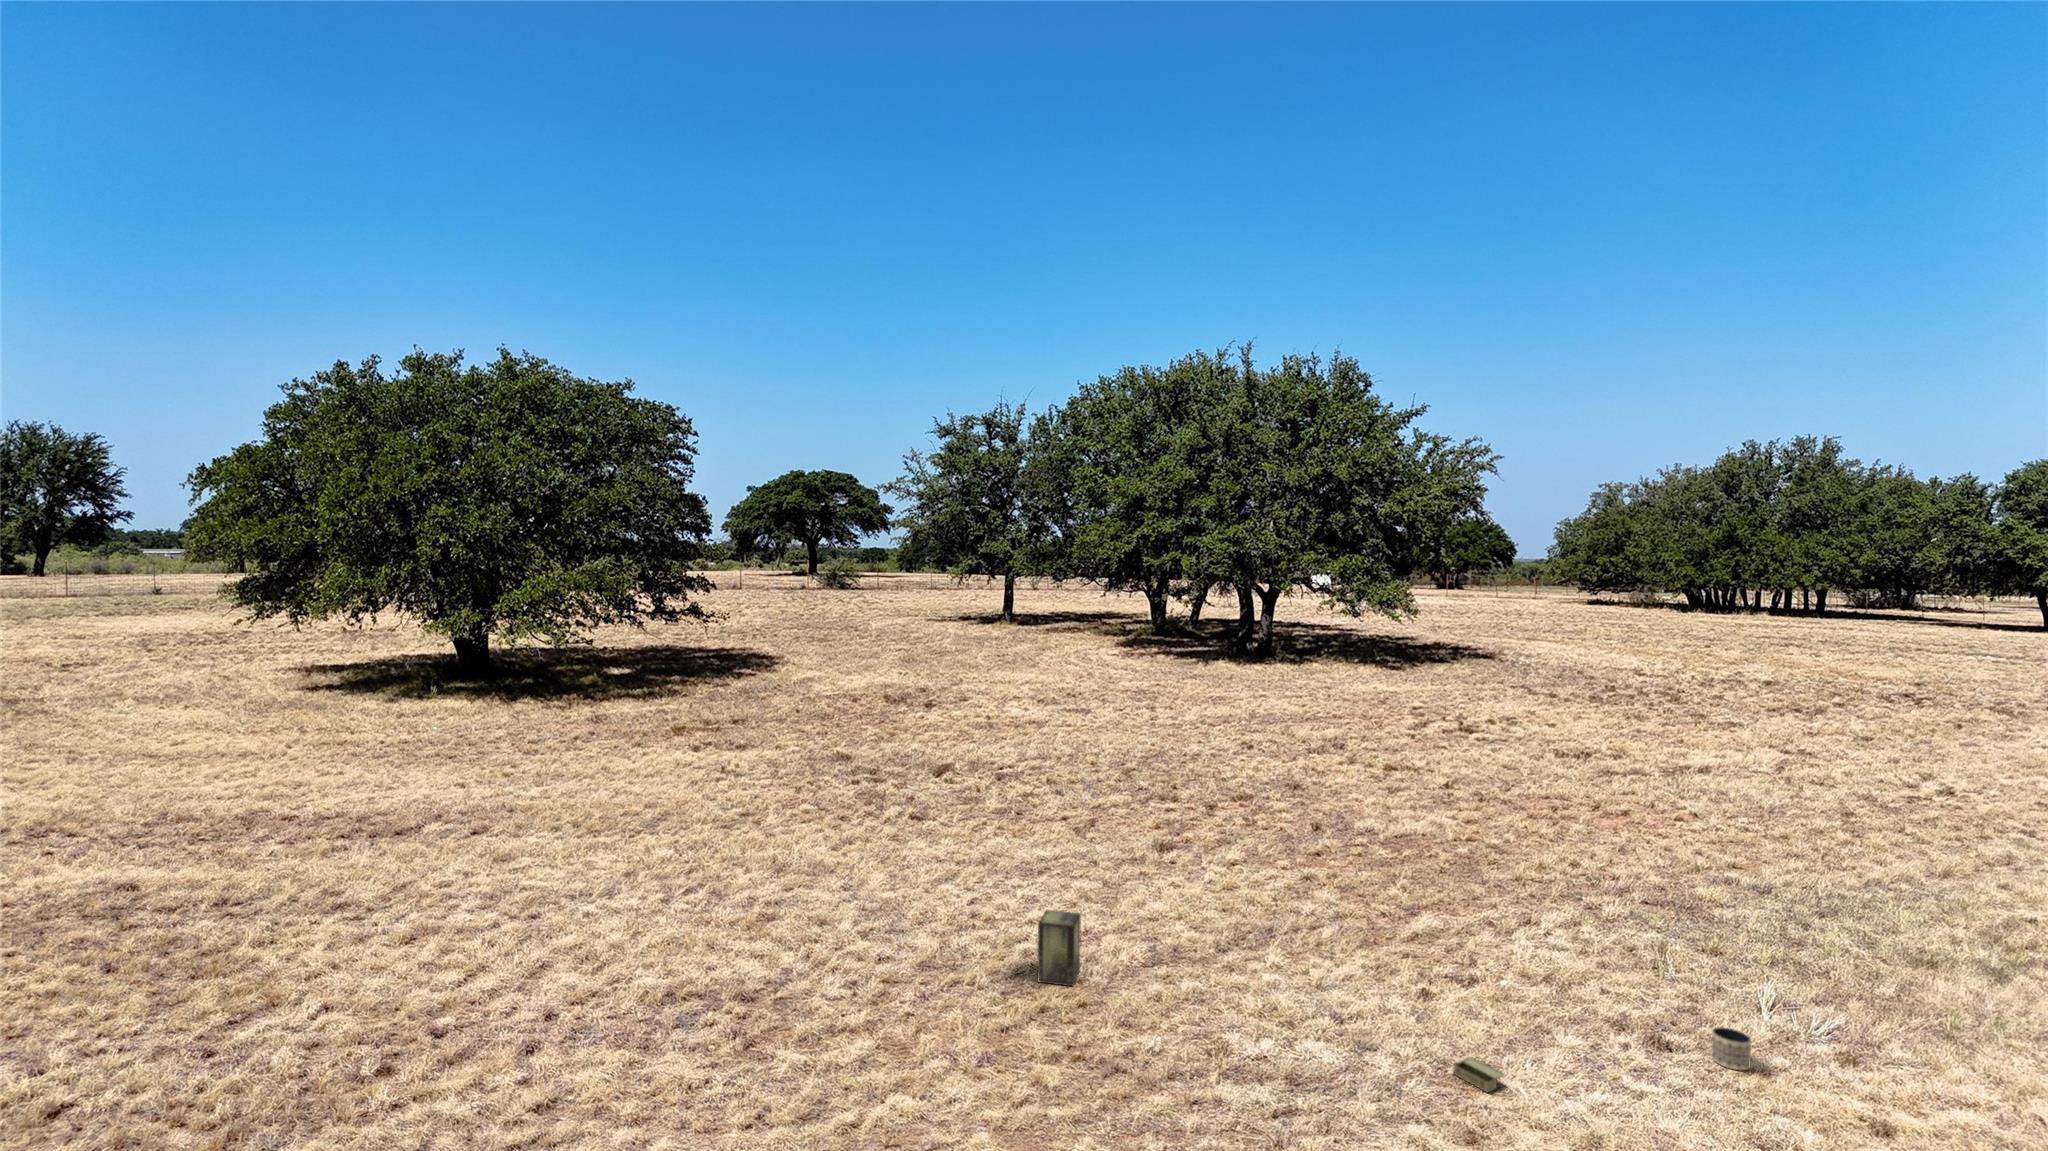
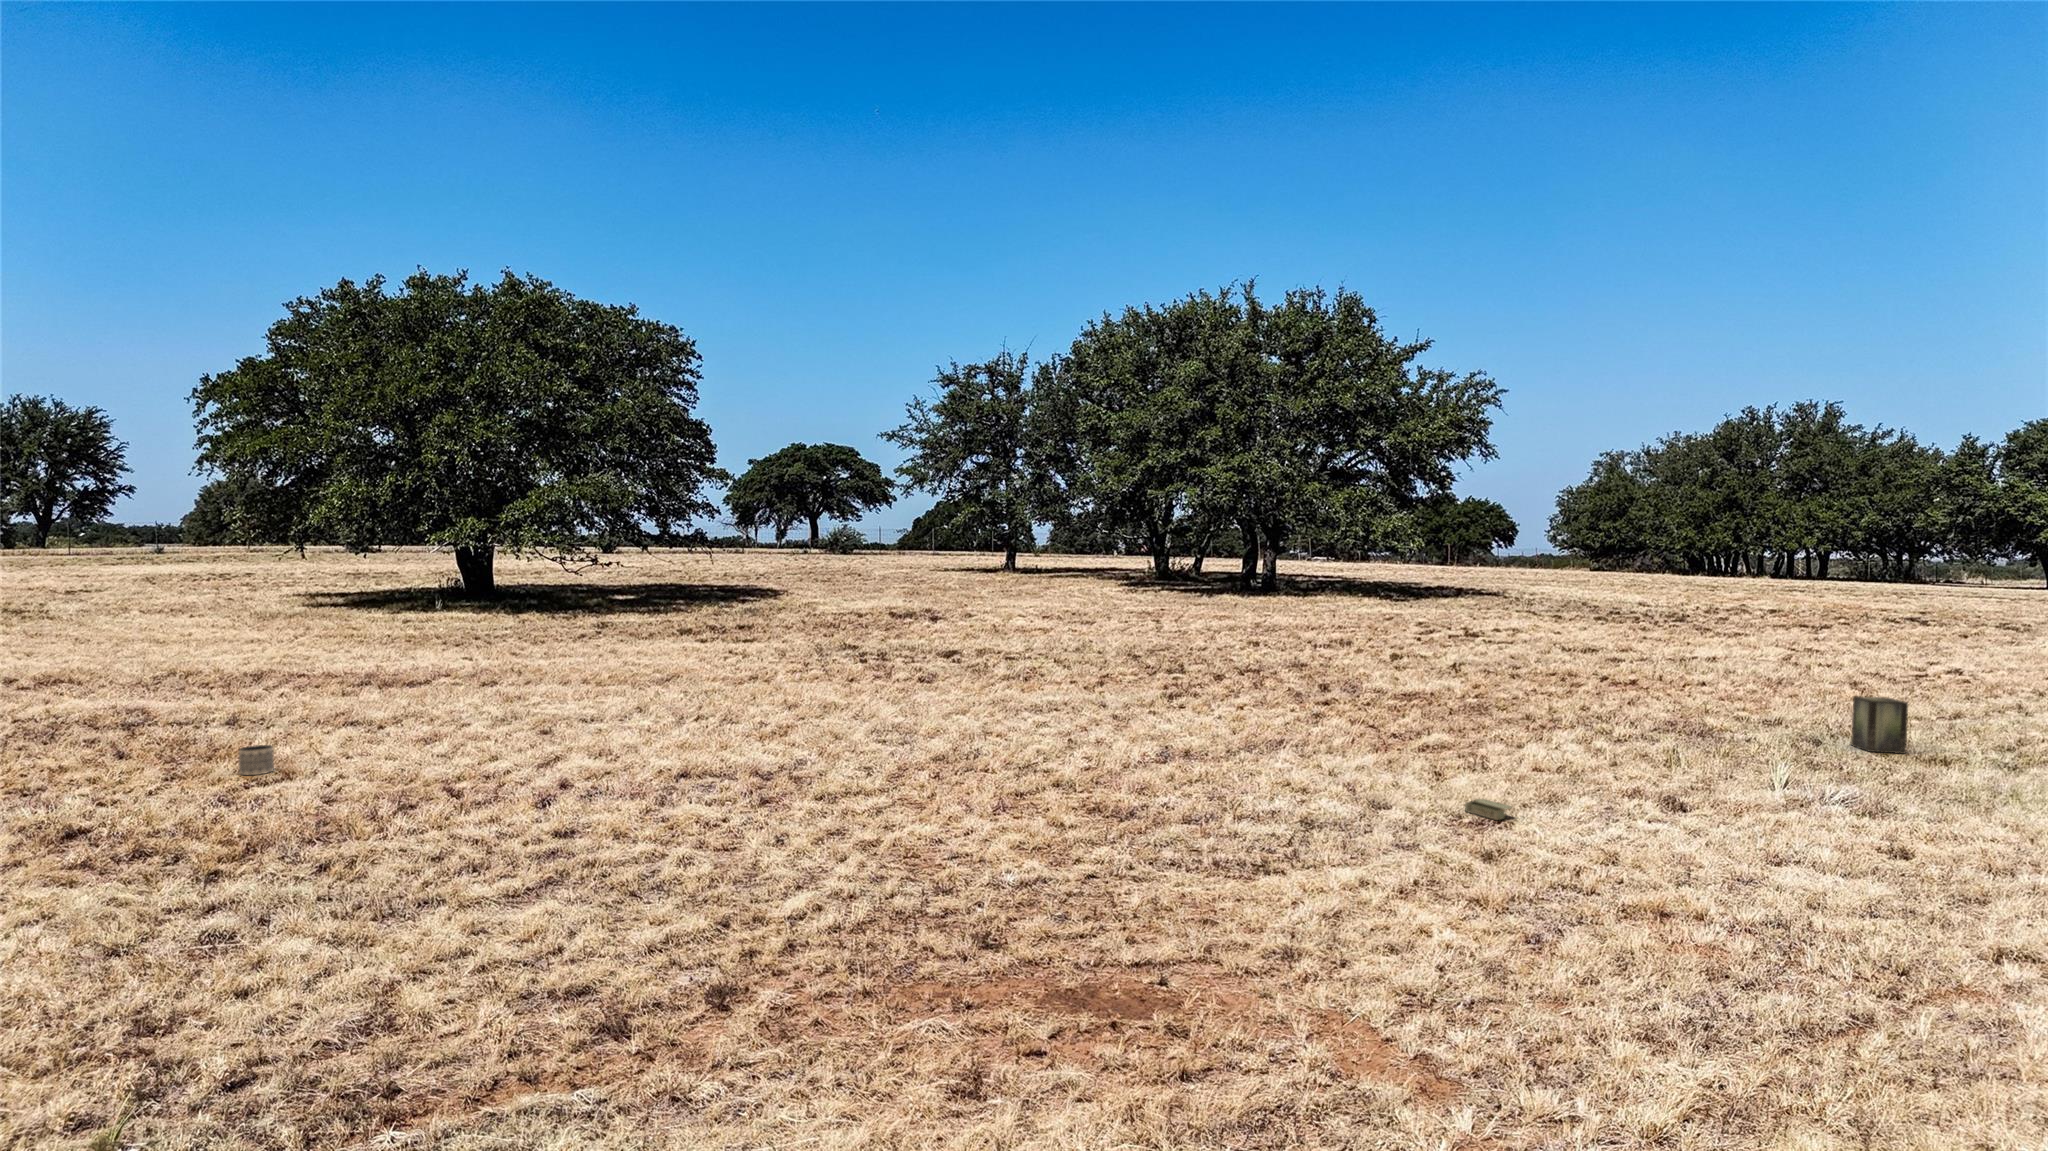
storage box: present [1037,910,1081,986] -> present [1851,696,1908,754]
planter: present [1712,1027,1751,1070] -> present [239,745,274,775]

